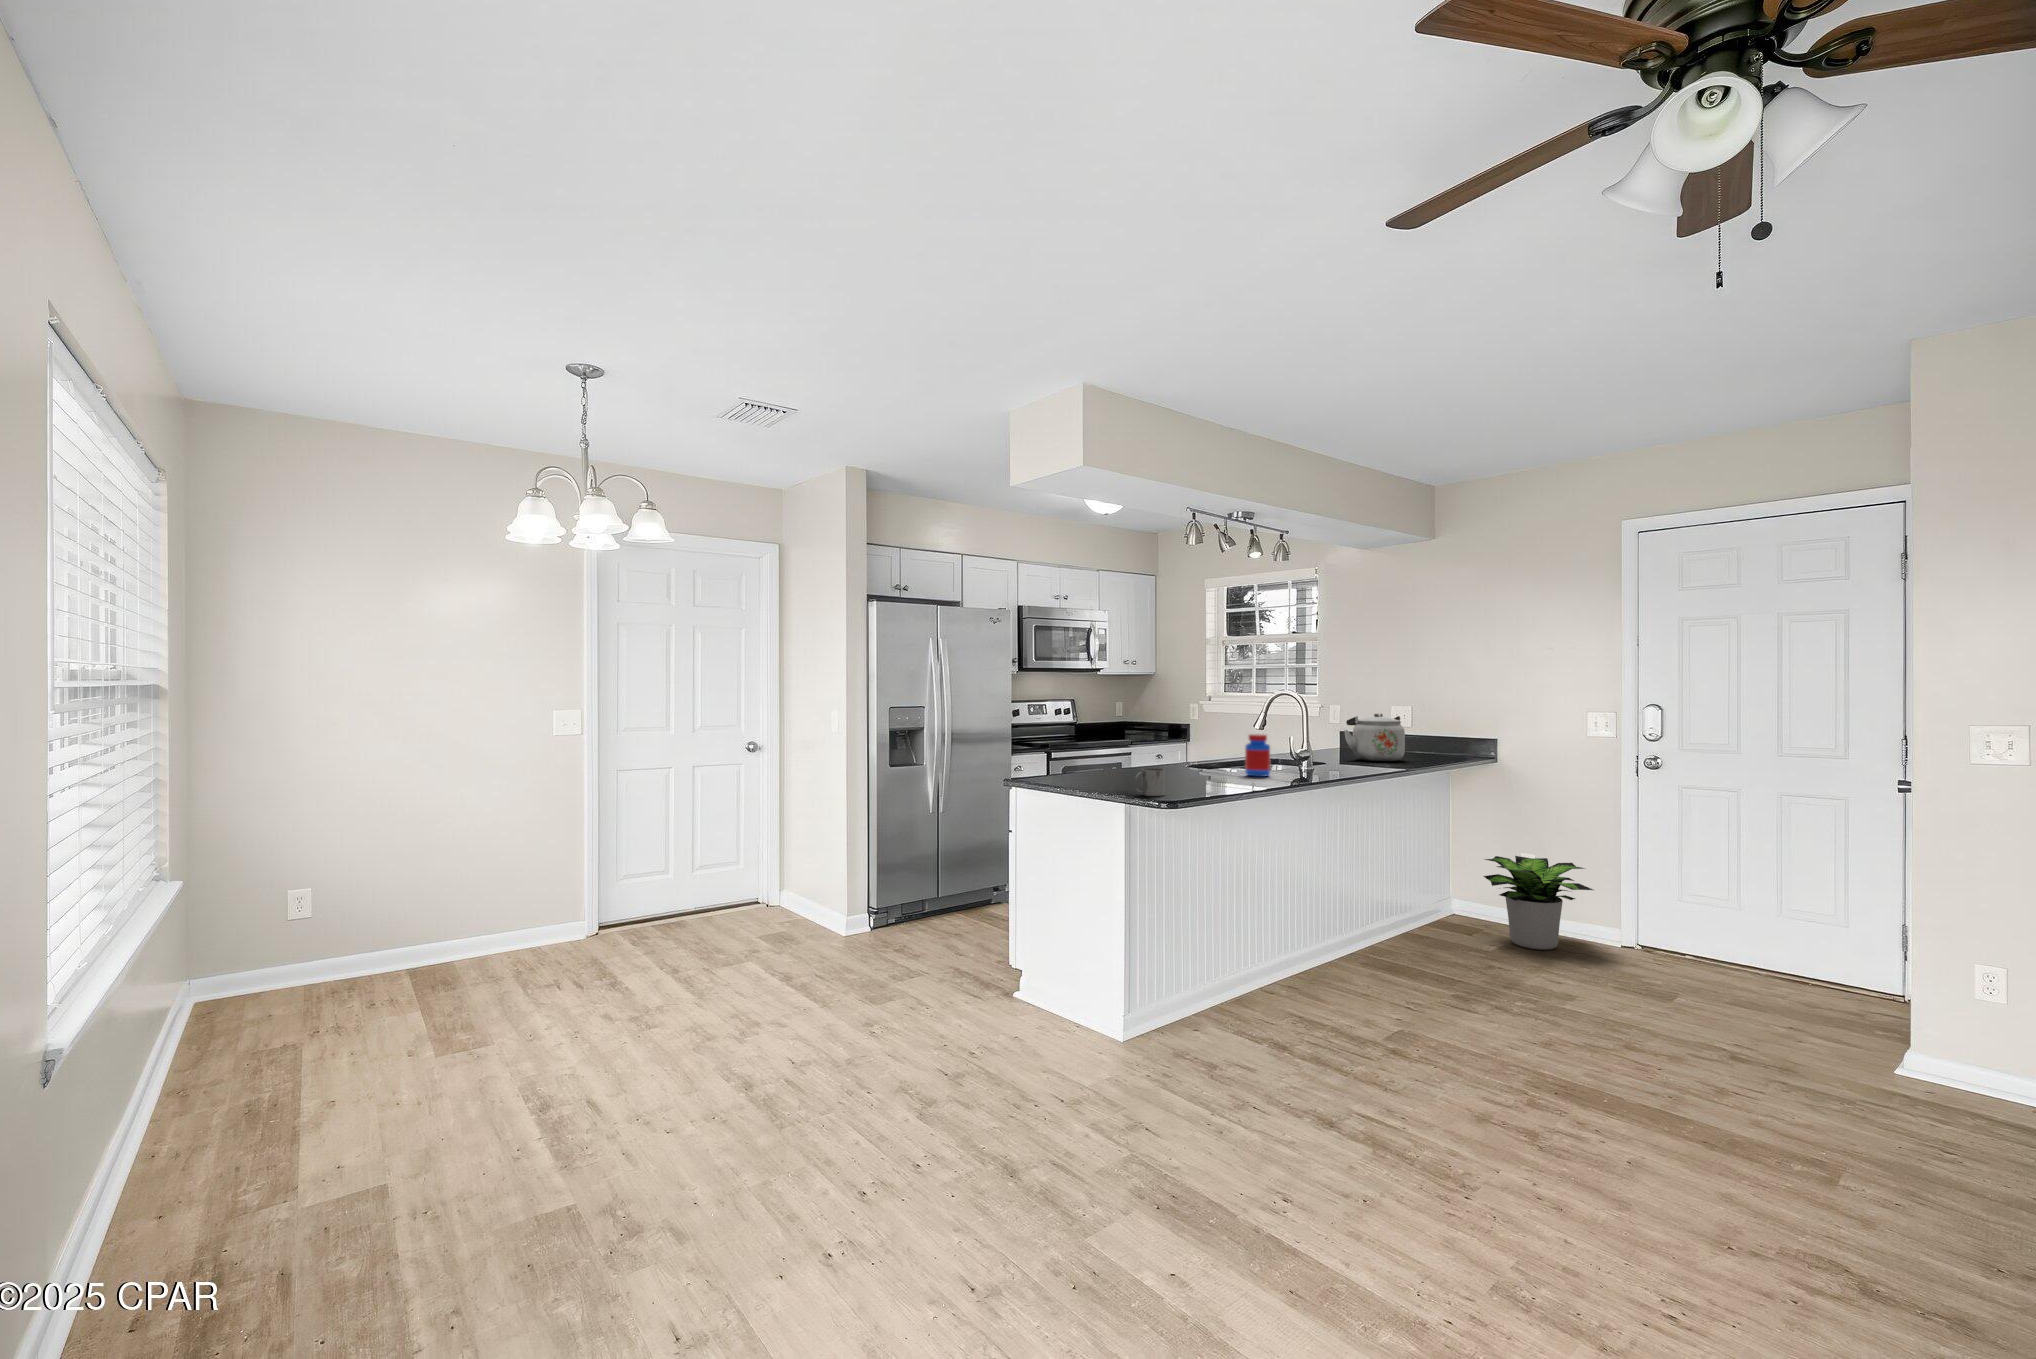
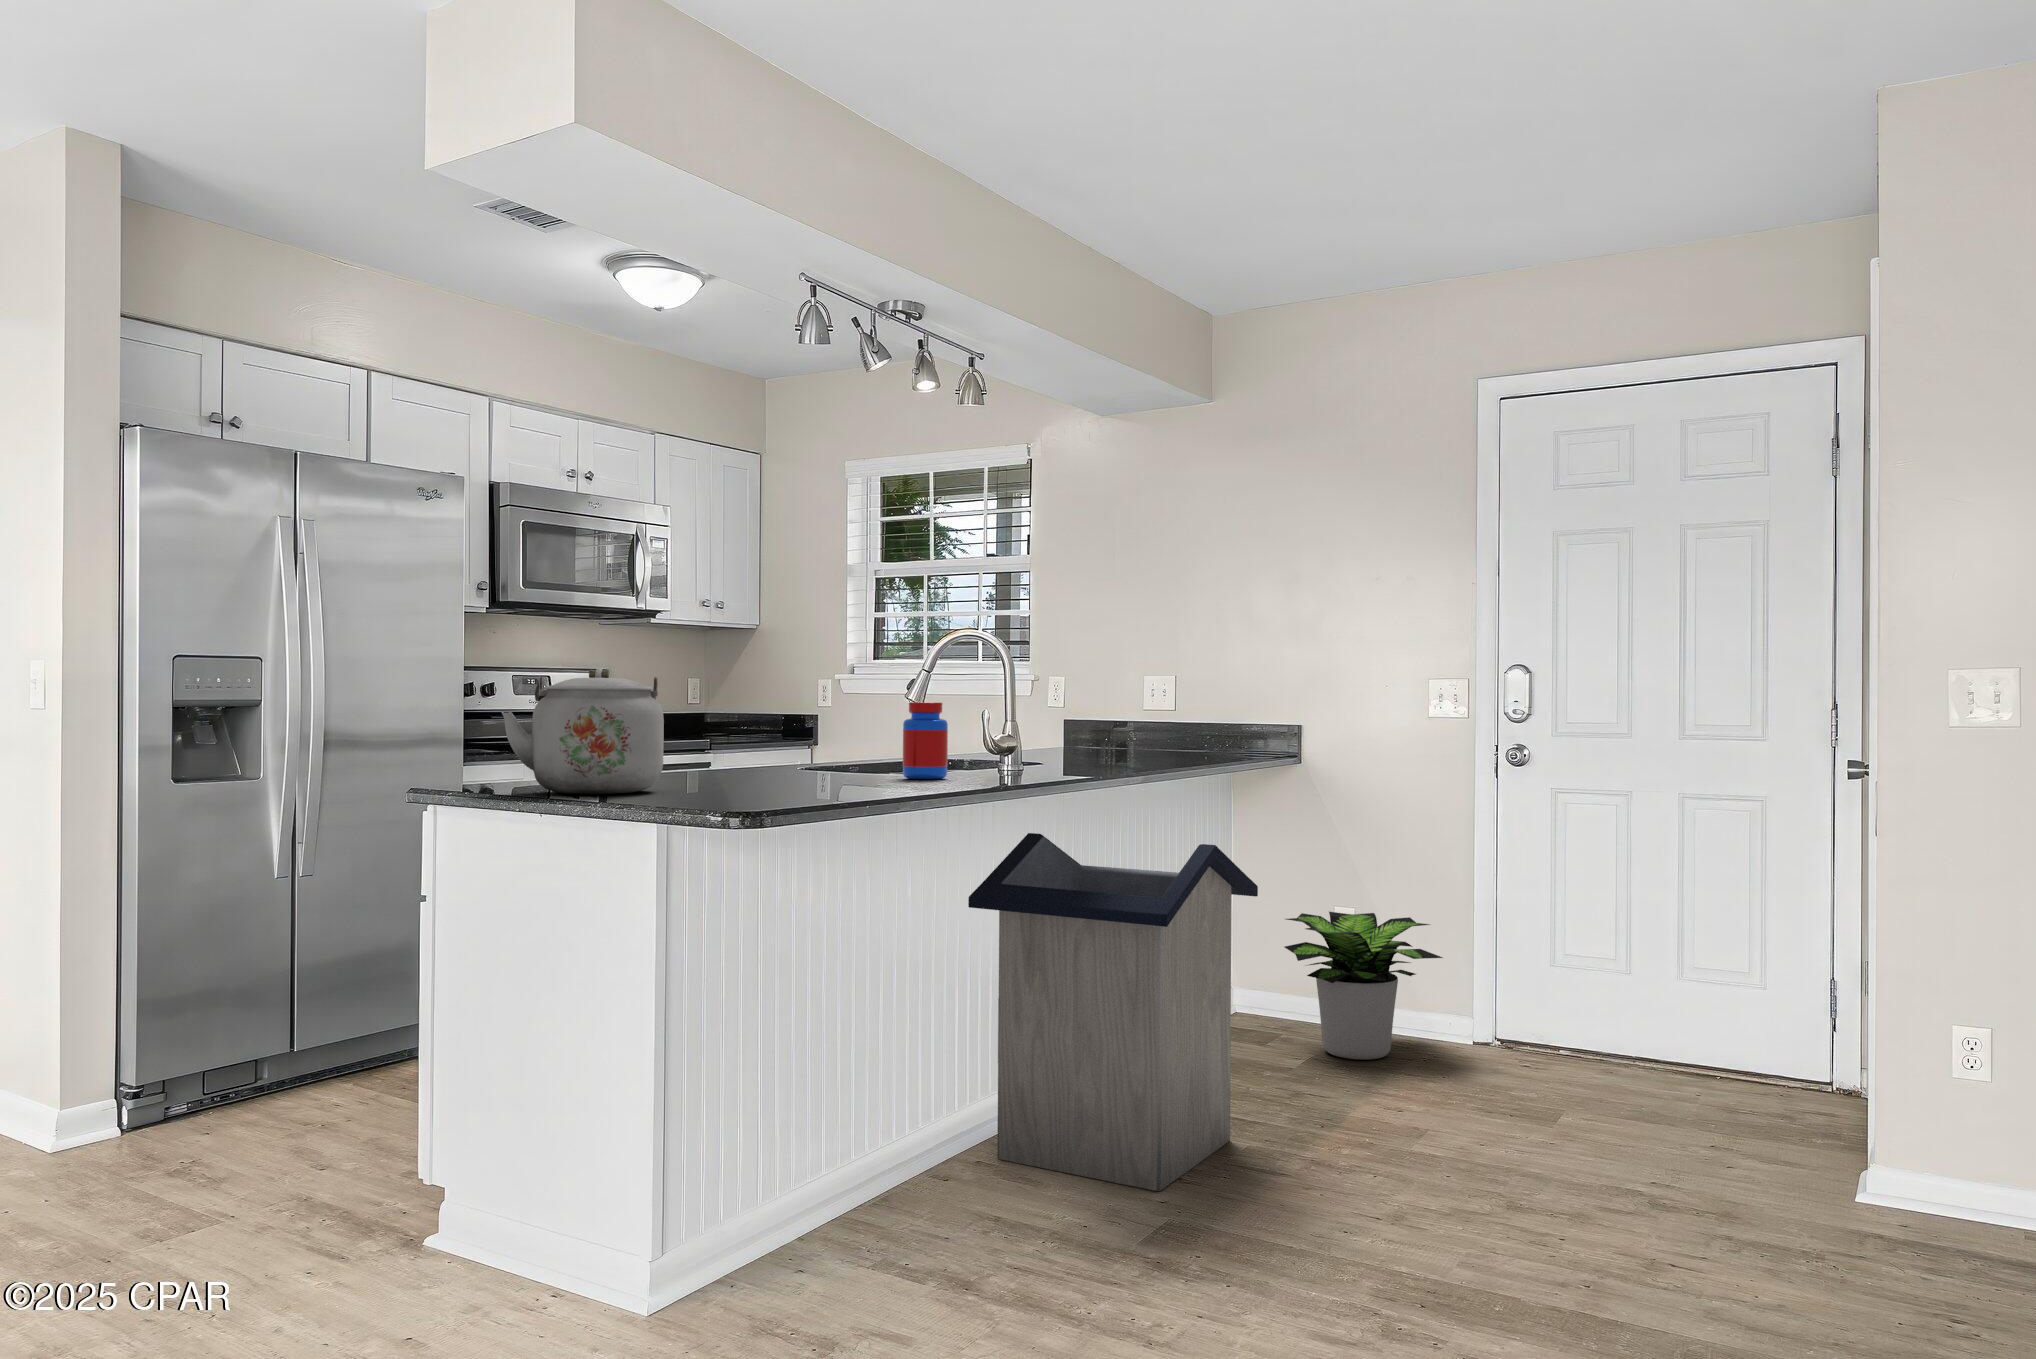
kettle: present [1344,713,1405,761] -> present [502,668,664,794]
mug: present [1134,768,1165,796] -> none [676,752,740,805]
trash can: none [1283,806,1460,1013] -> present [968,833,1258,1191]

